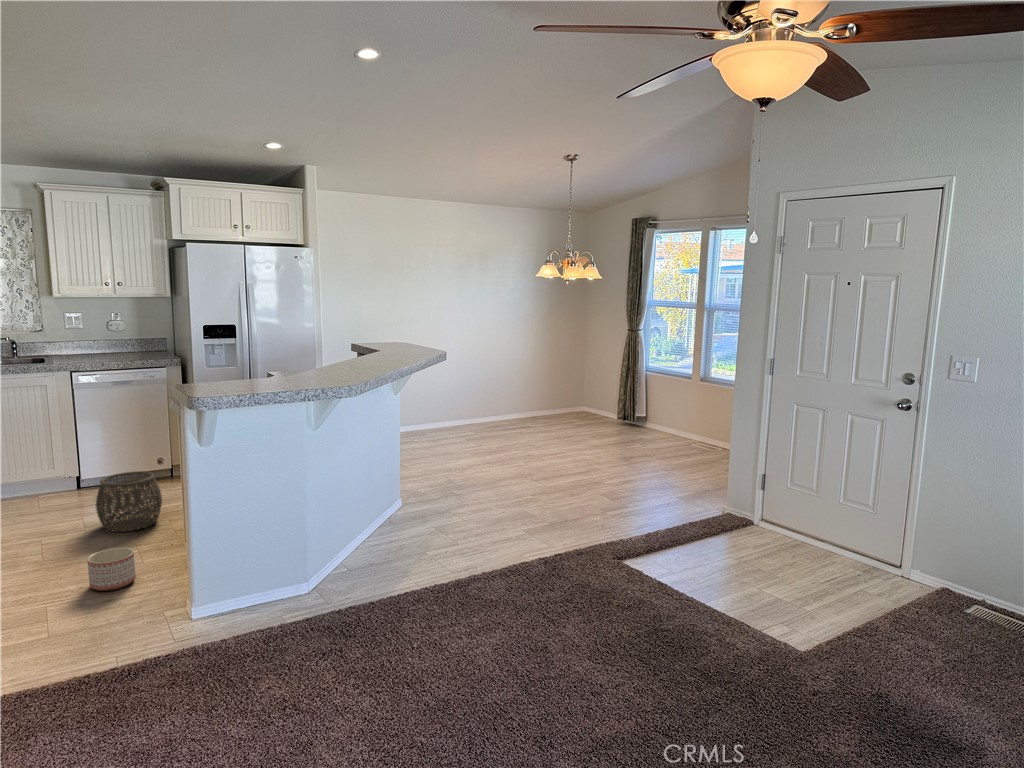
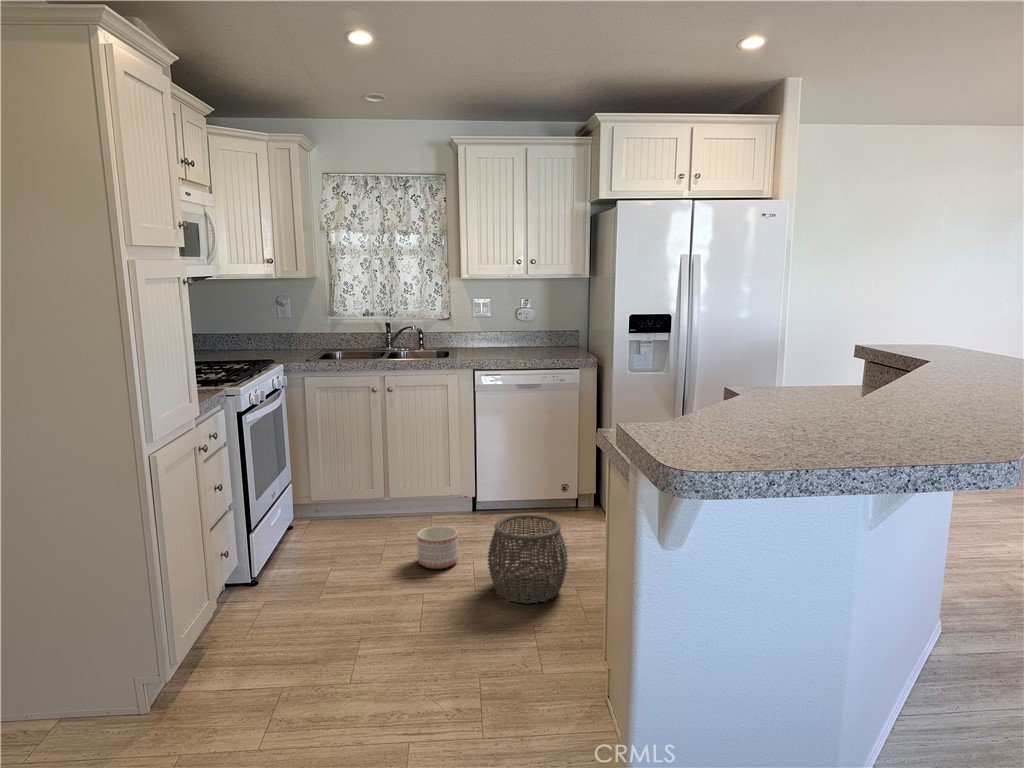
planter: present [87,548,136,591] -> present [417,526,458,569]

